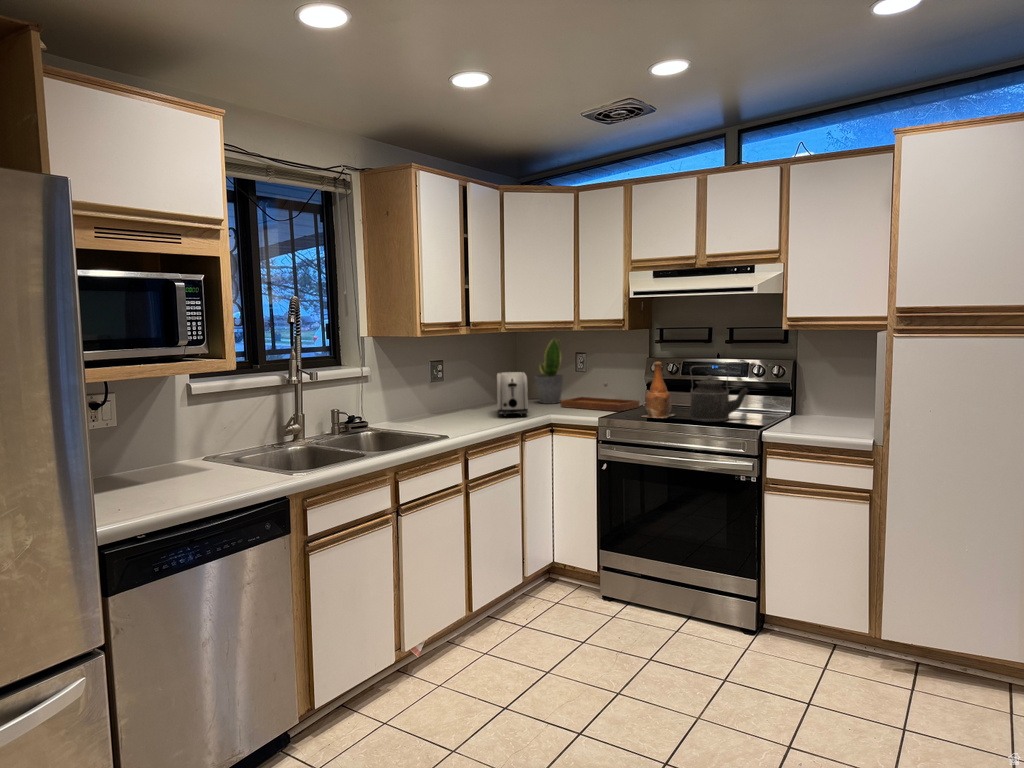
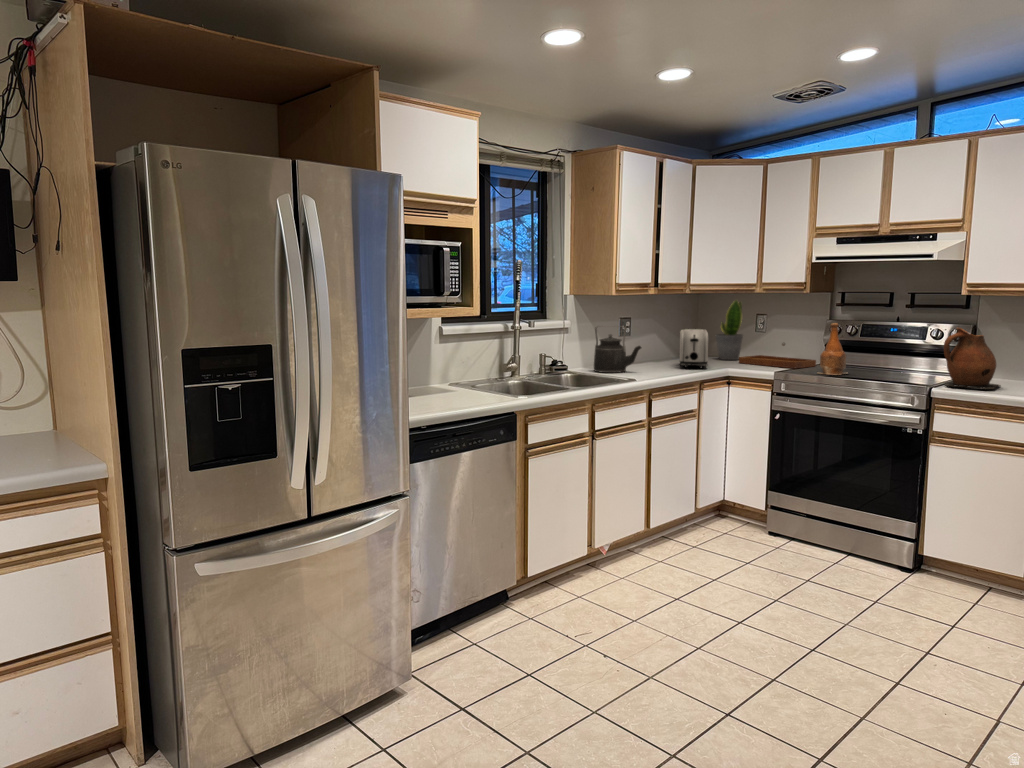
ceramic pitcher: none [770,365,825,430] -> present [944,328,1000,390]
kettle: present [690,371,749,422] -> present [594,327,641,373]

